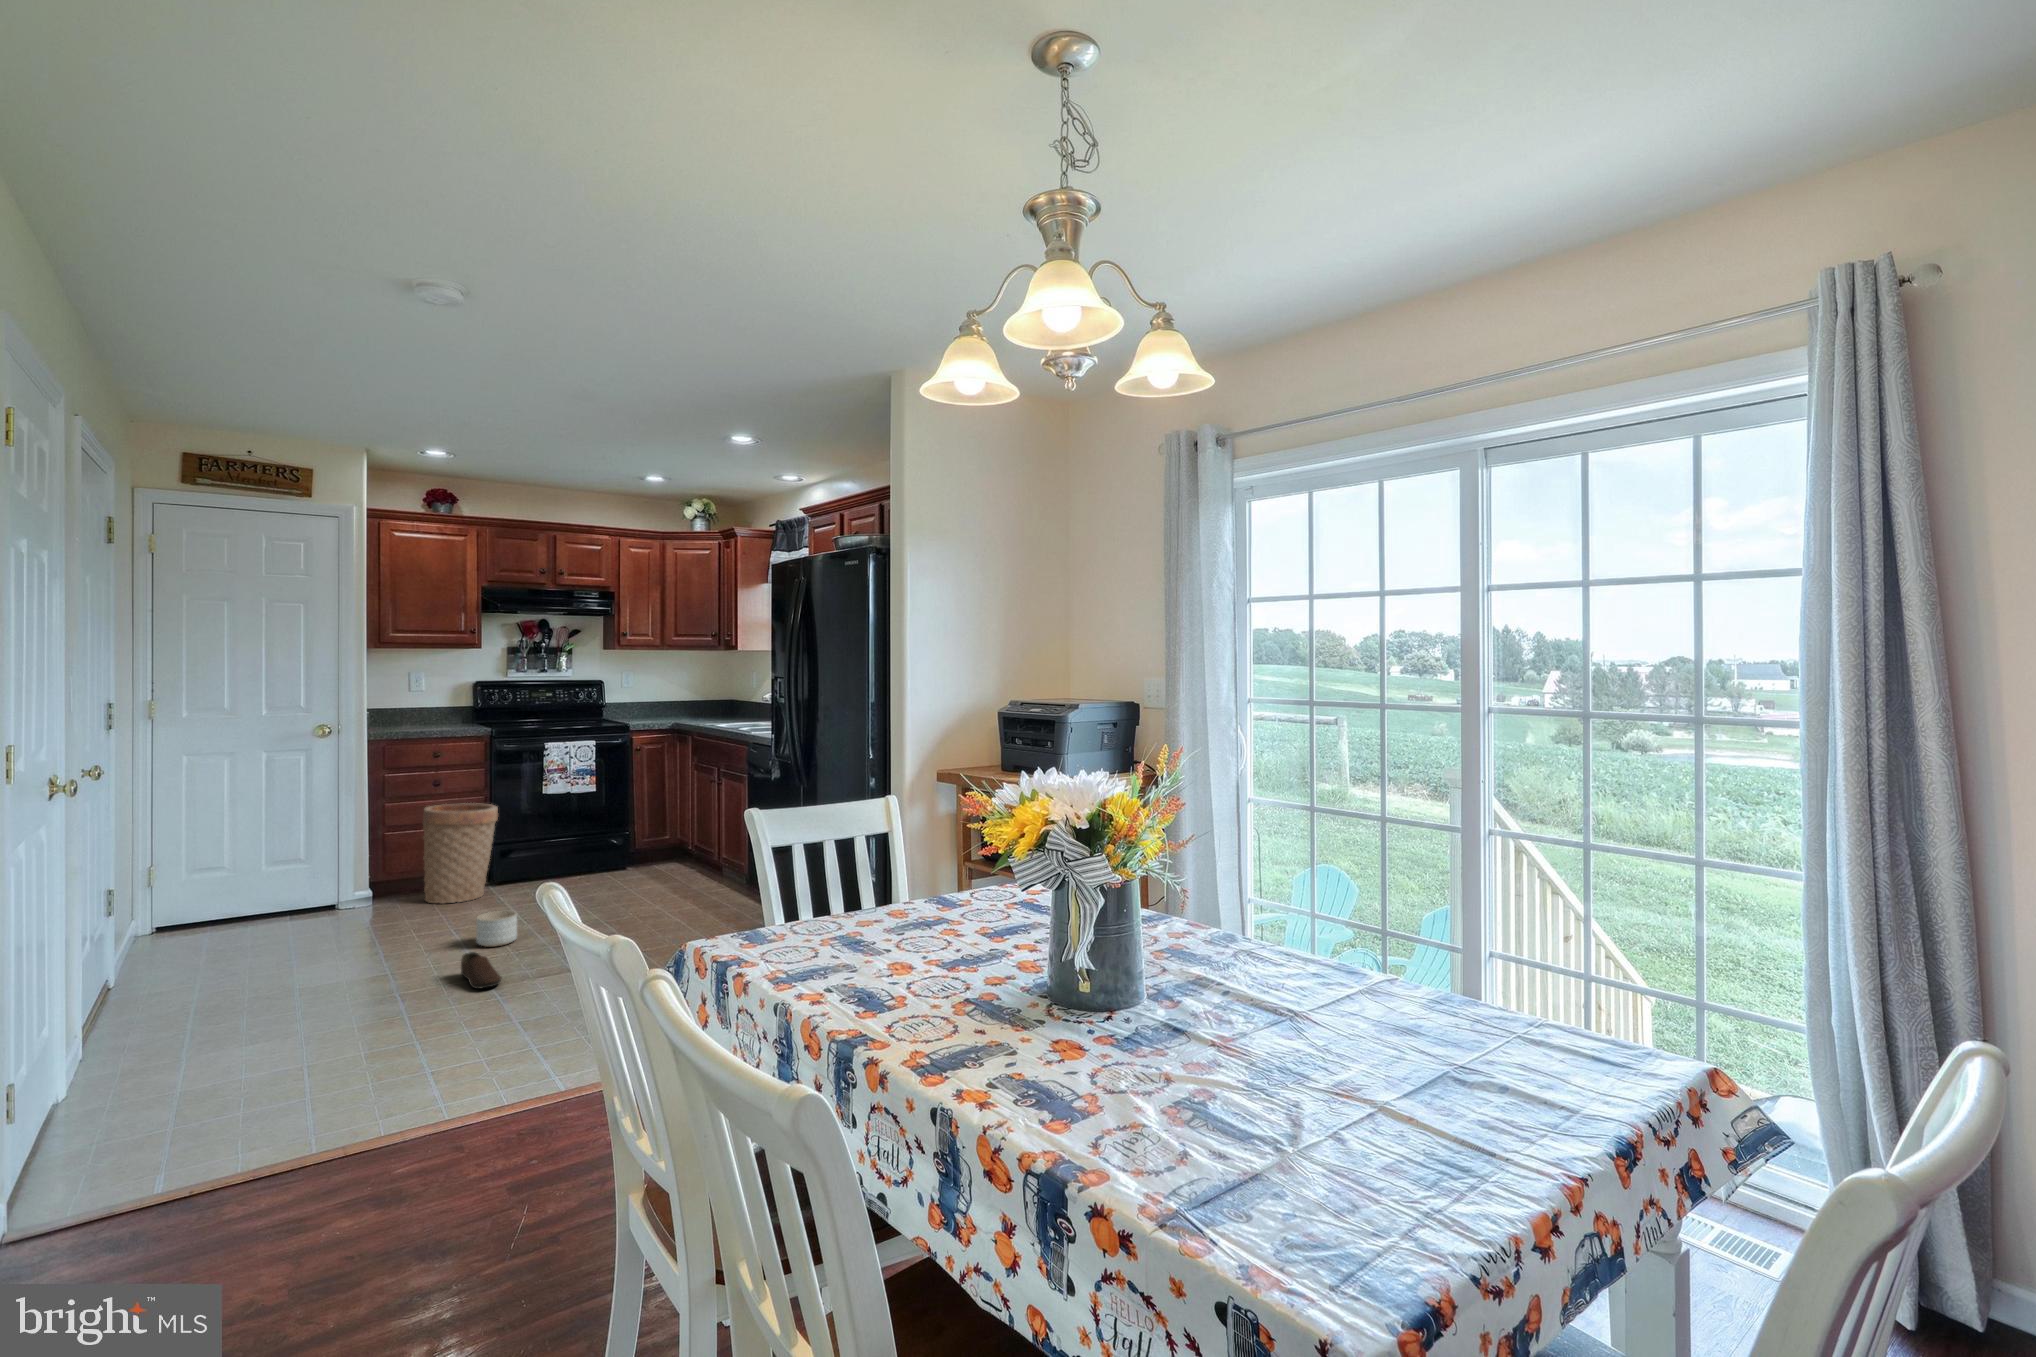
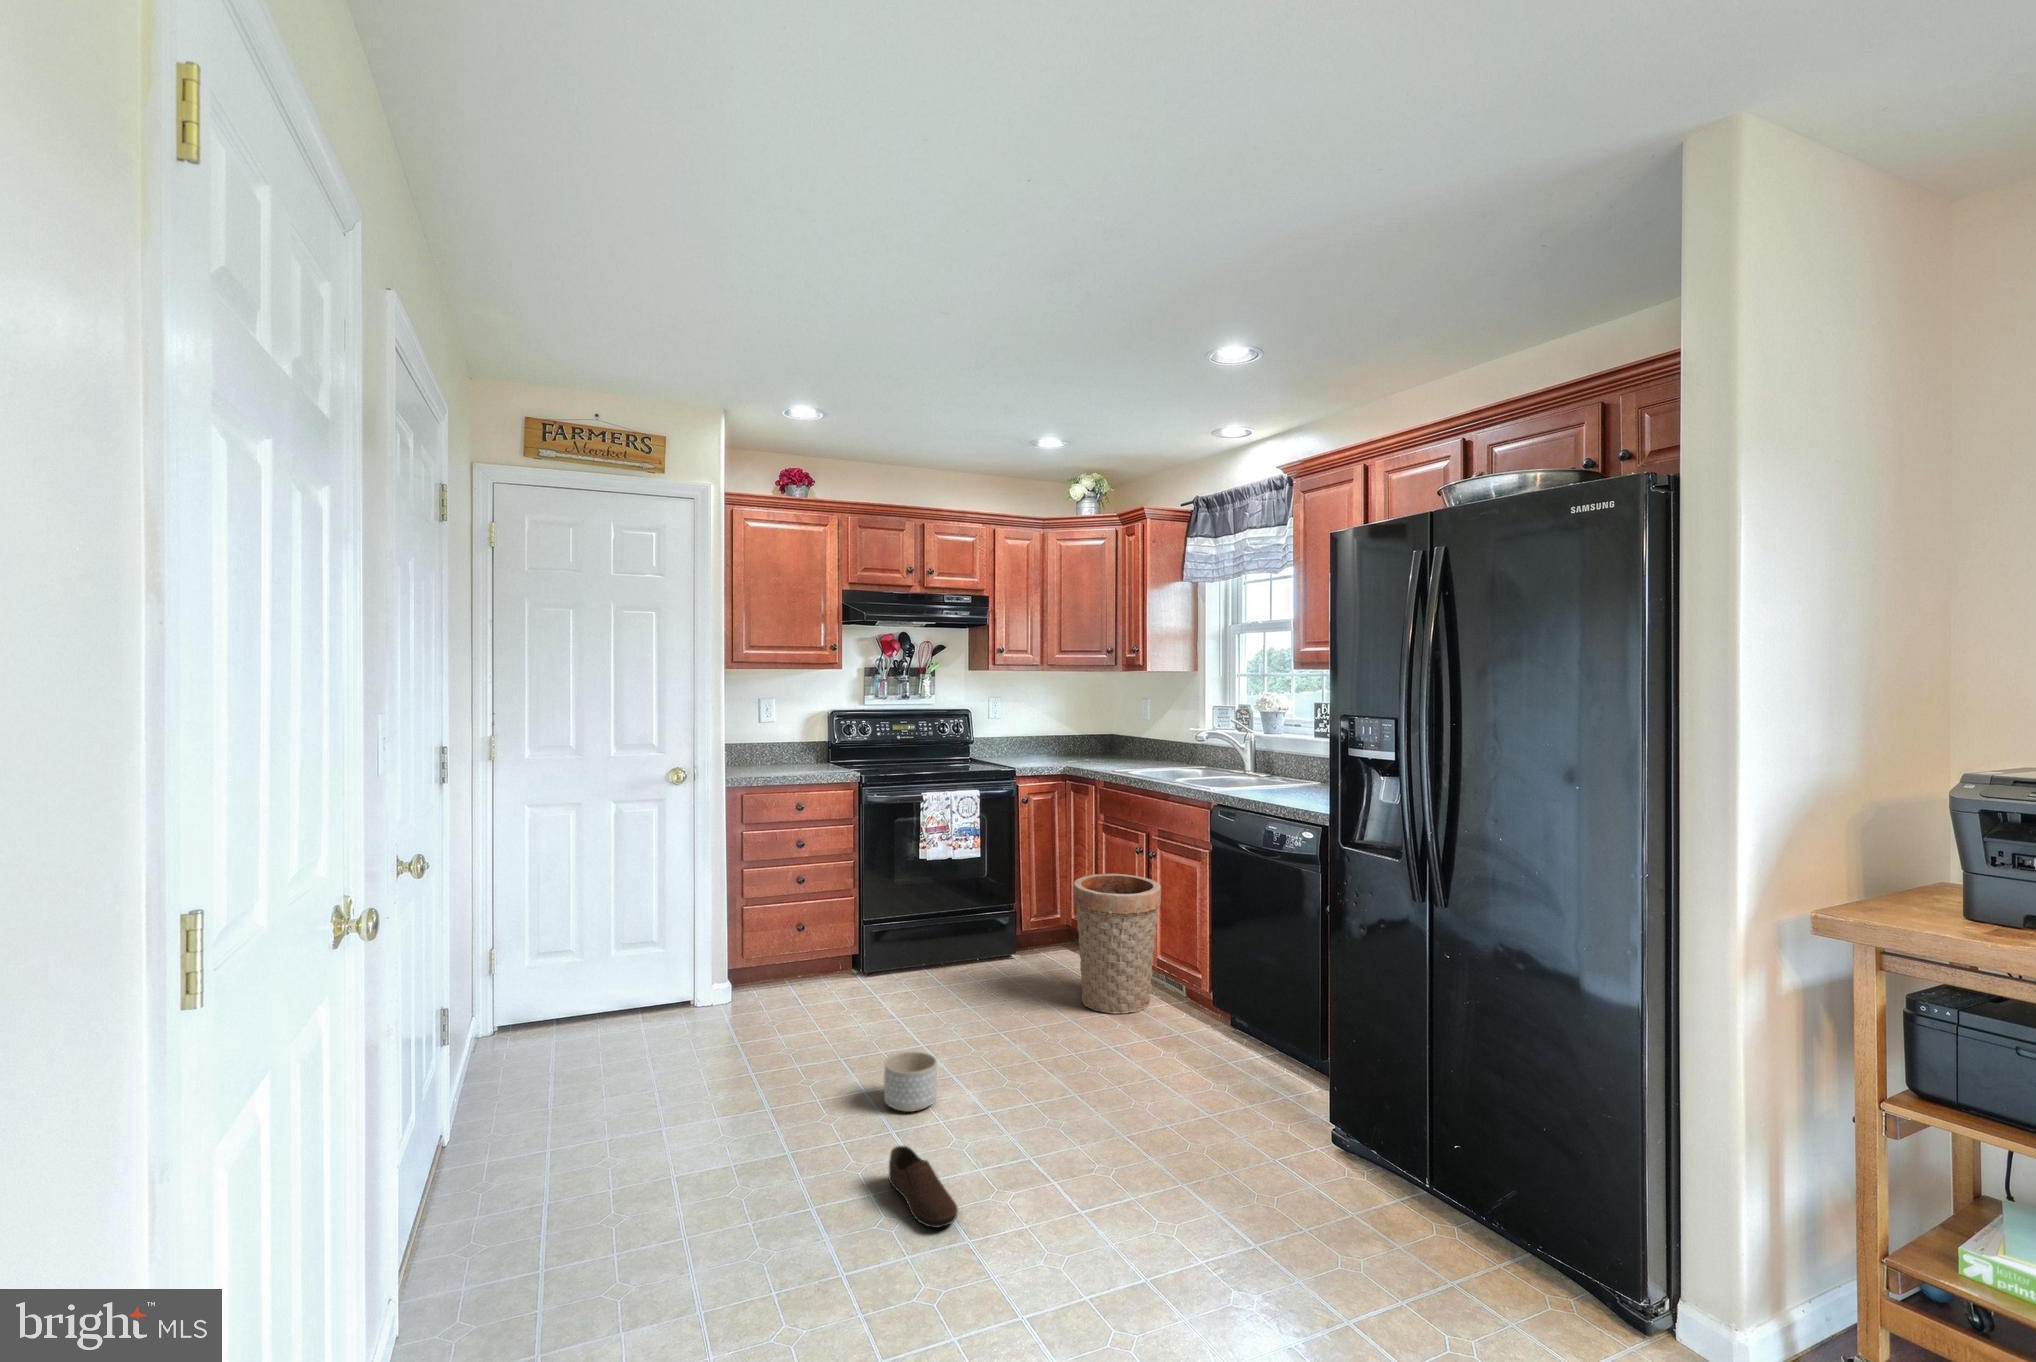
basket: present [423,803,498,904] -> present [1073,874,1161,1013]

